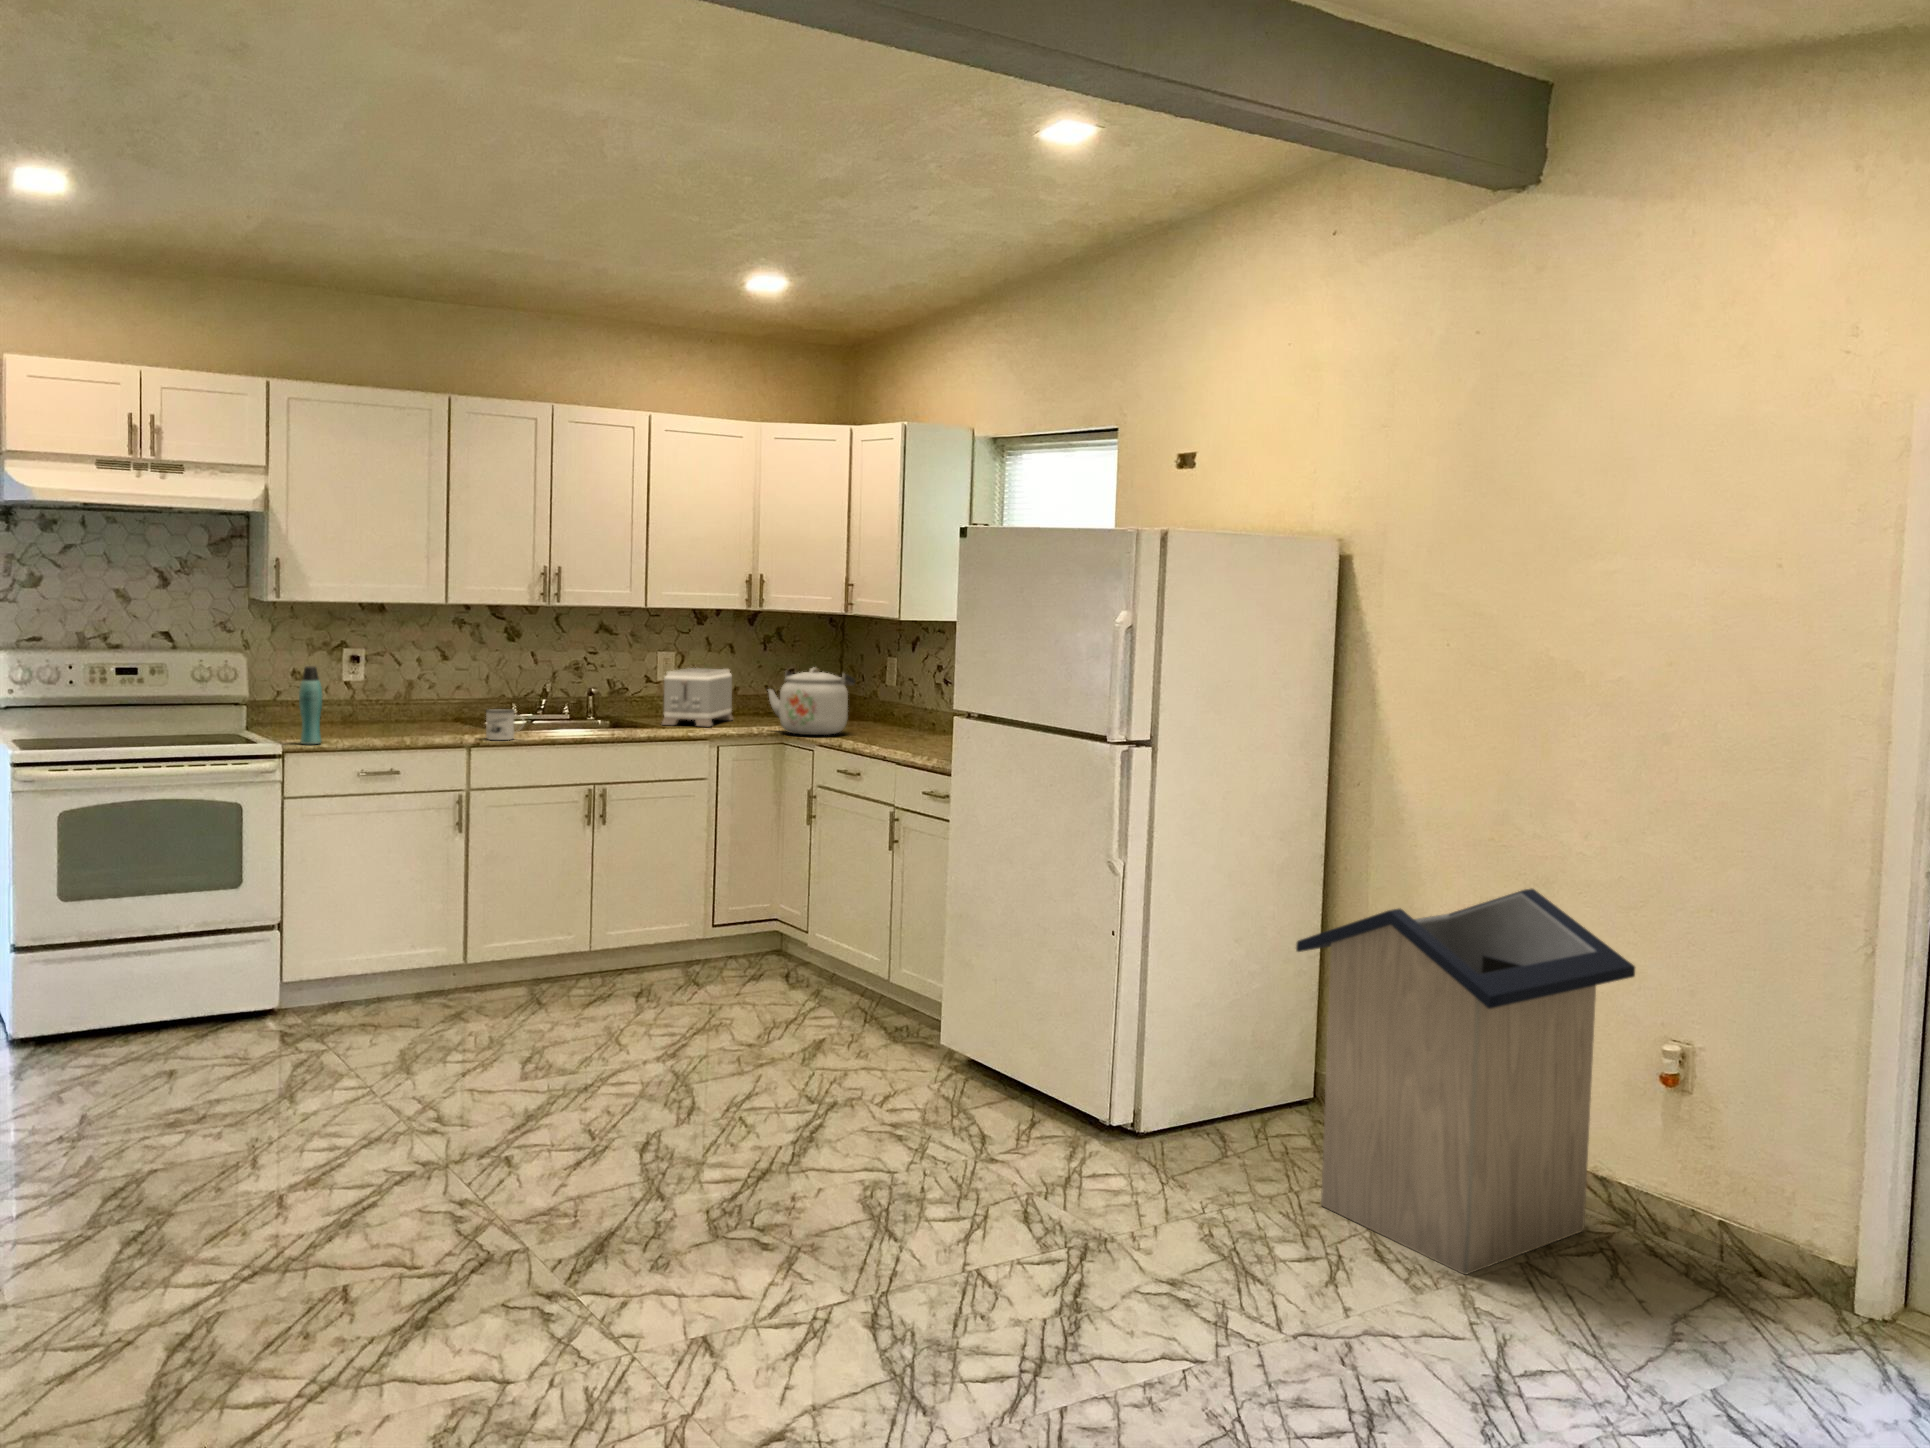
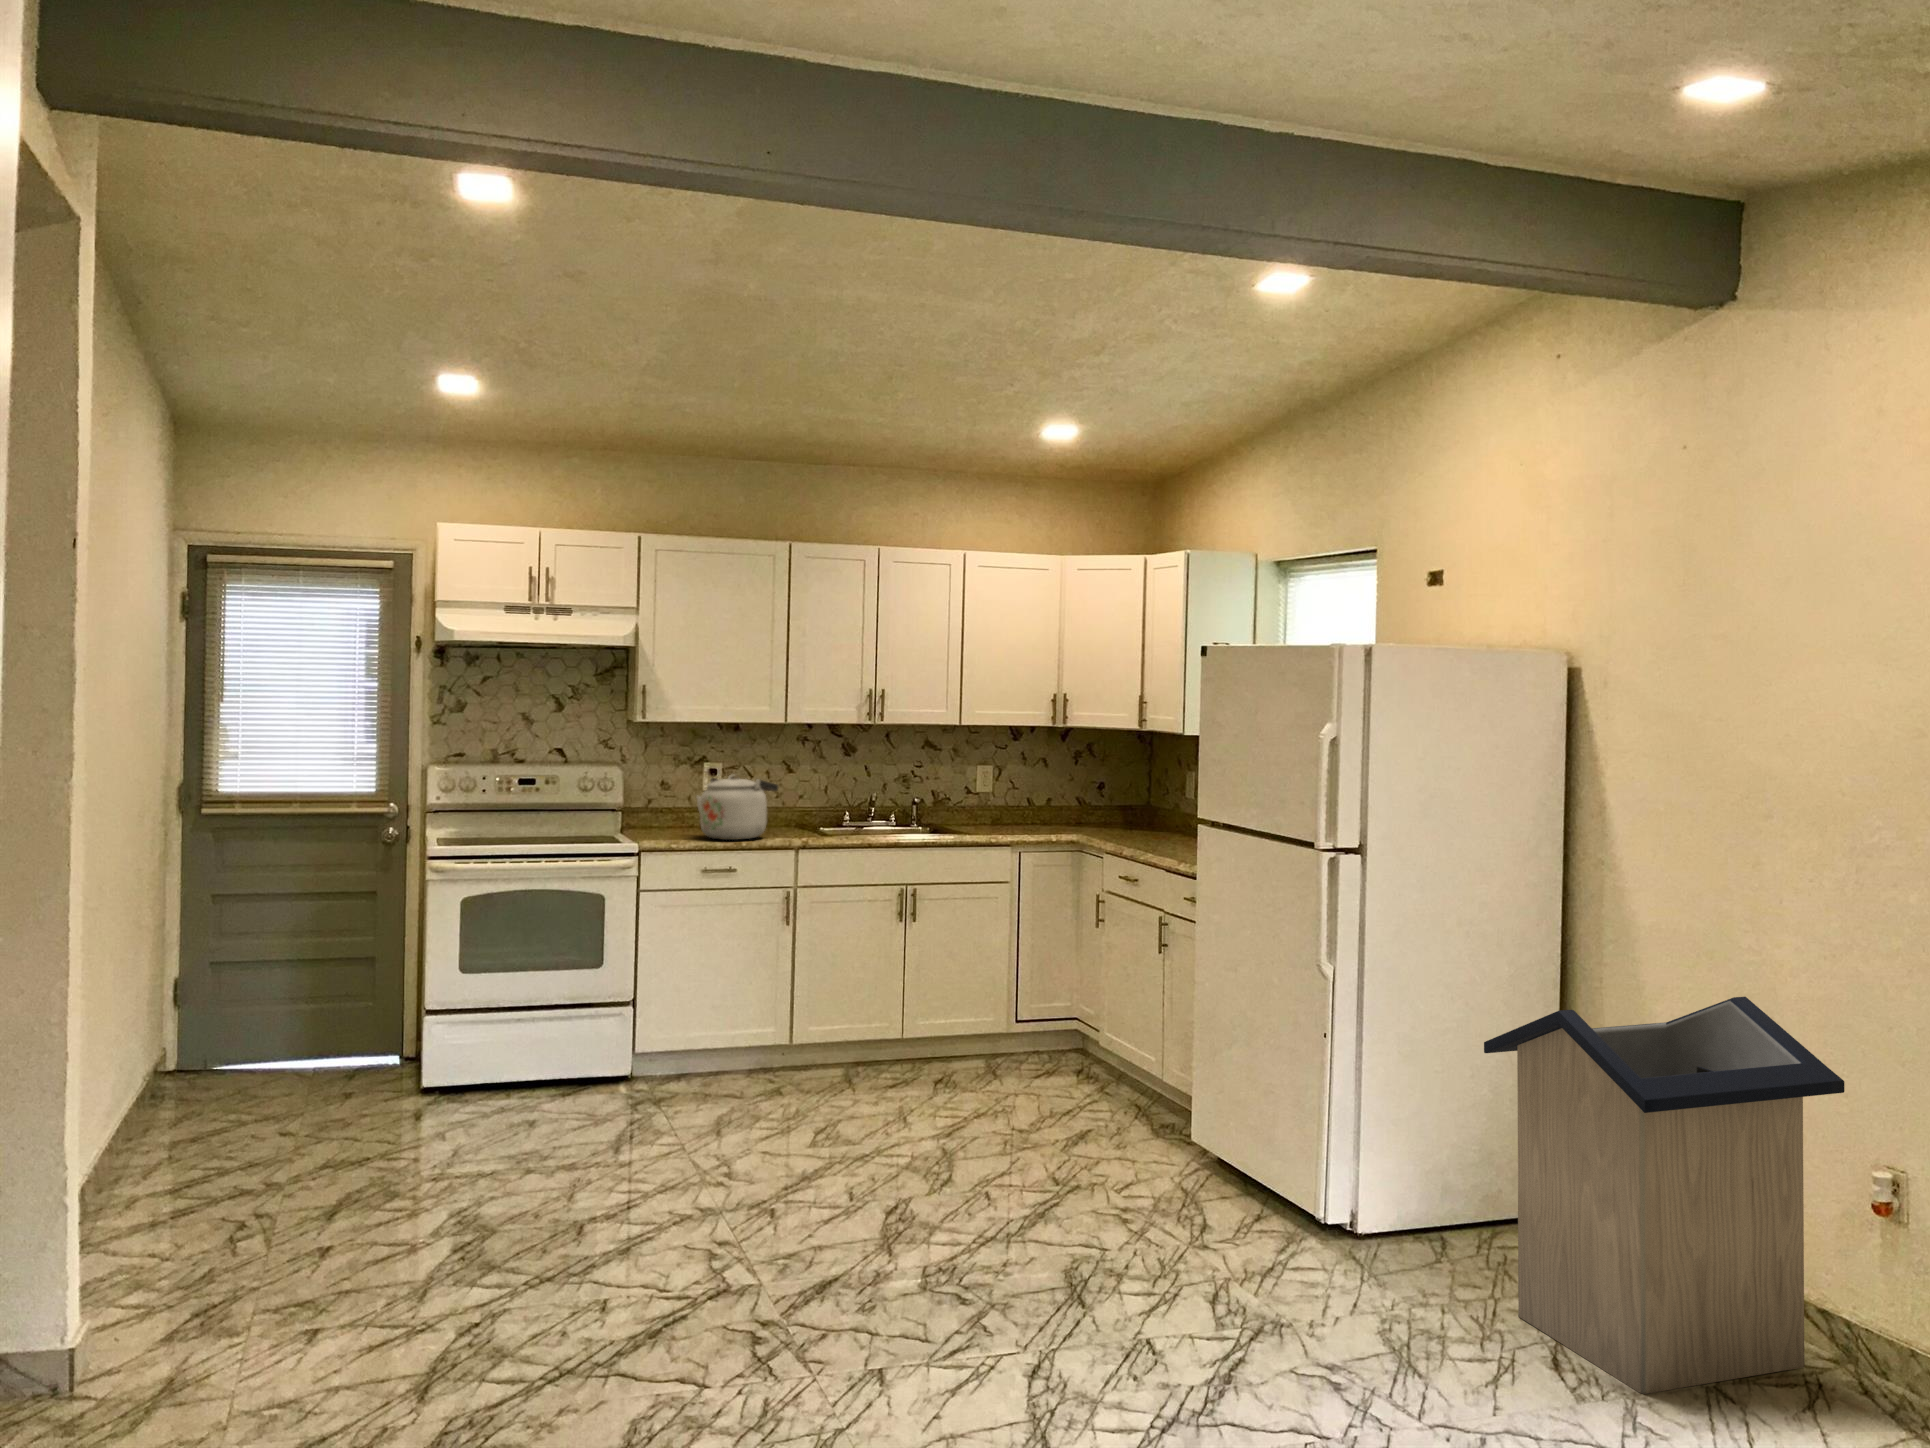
bottle: present [299,666,323,744] -> none [651,778,670,846]
toaster: present [662,668,733,727] -> none [971,778,1042,832]
kettle: present [768,668,855,735] -> present [697,774,779,840]
mug: present [486,709,523,740] -> none [805,815,839,844]

